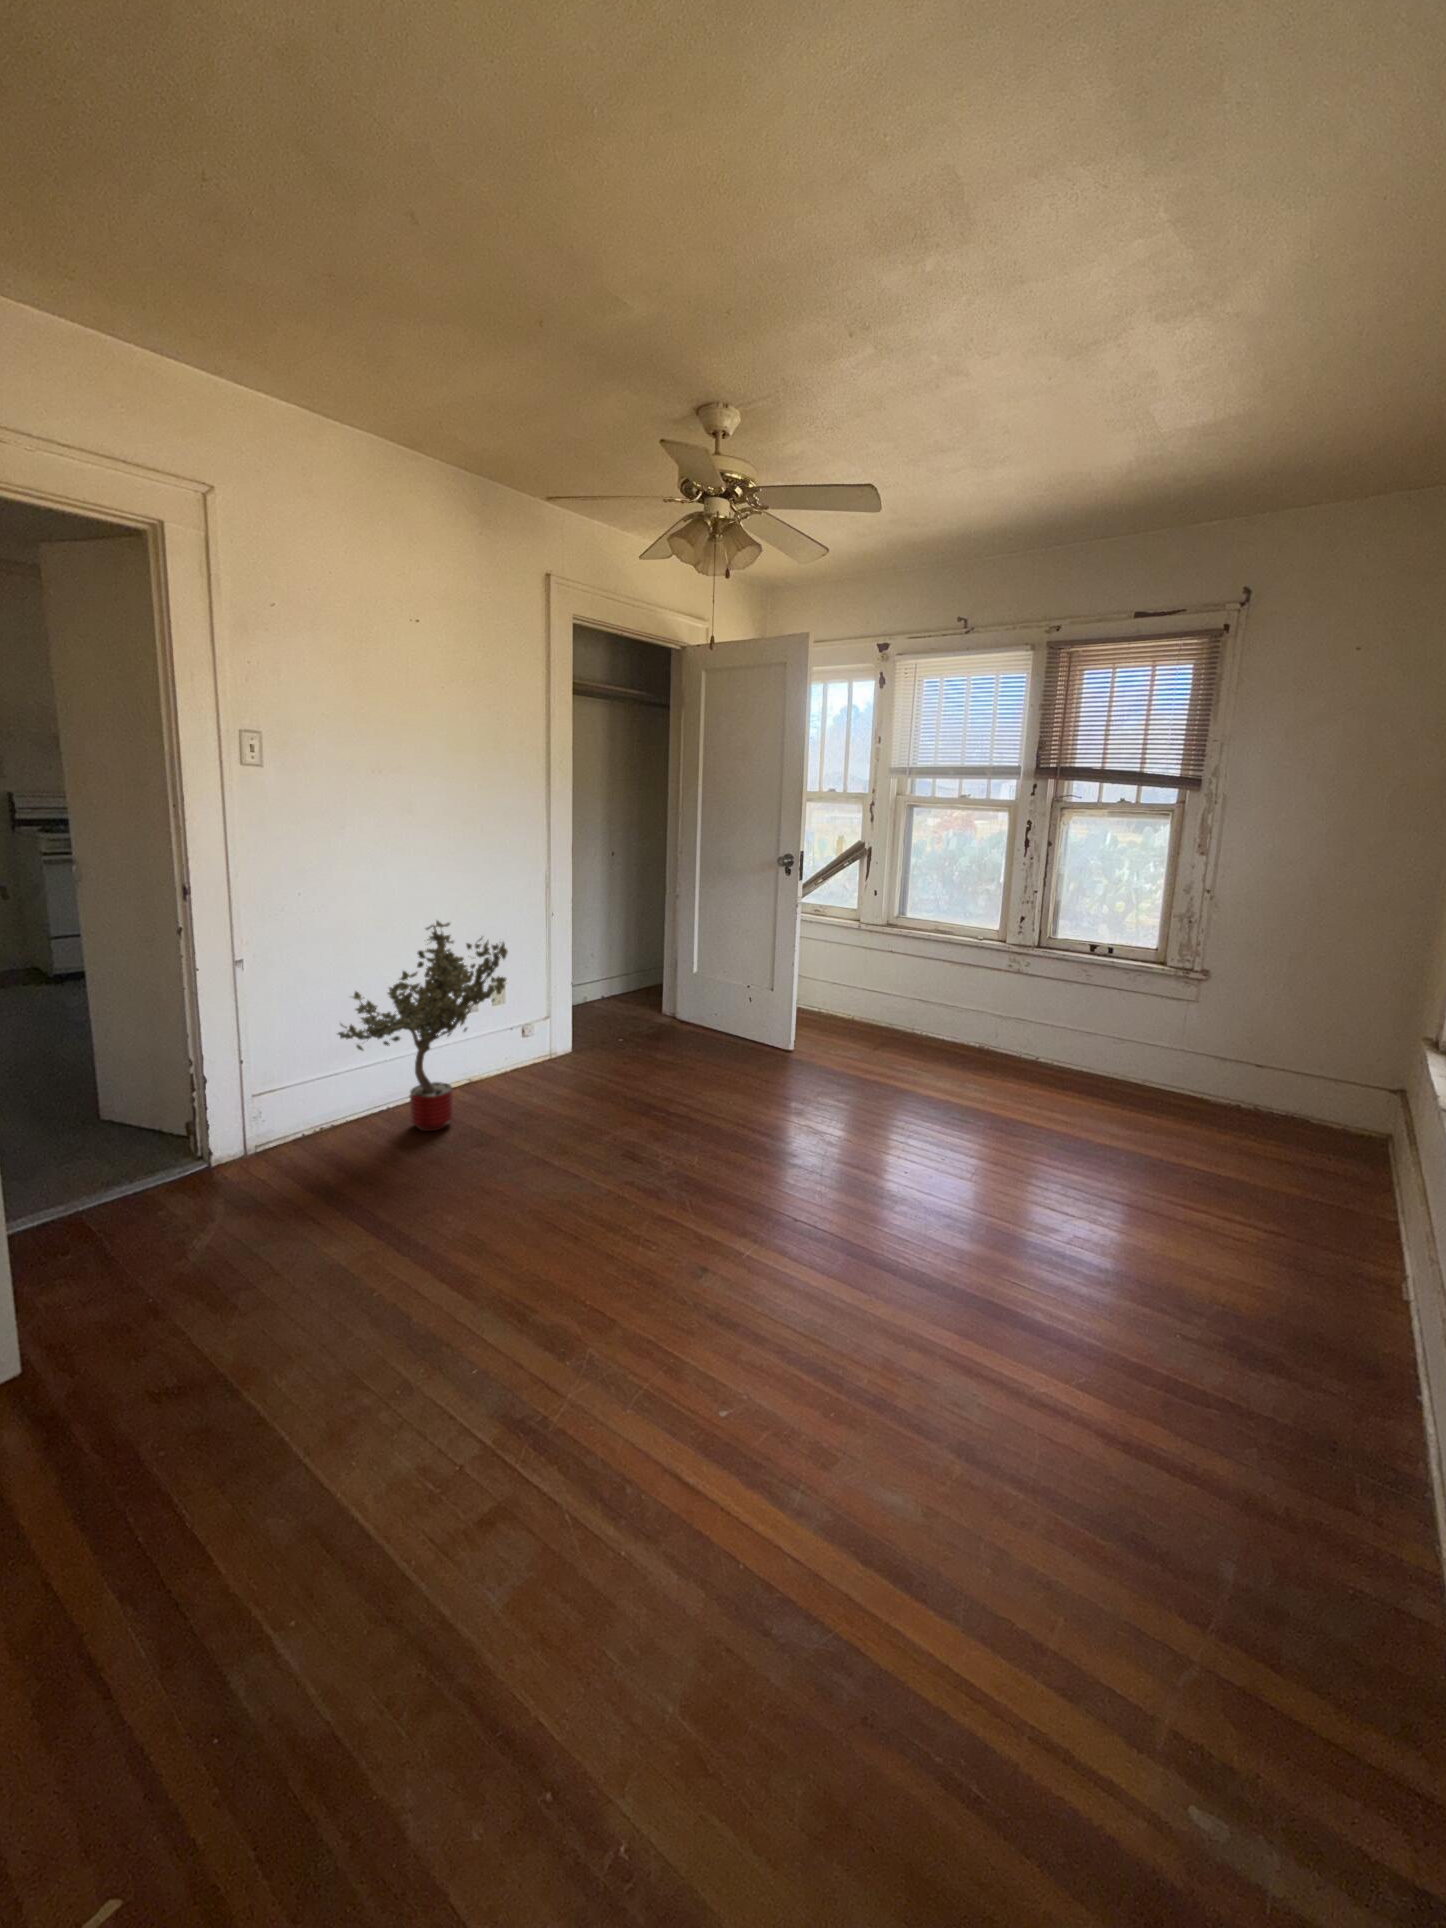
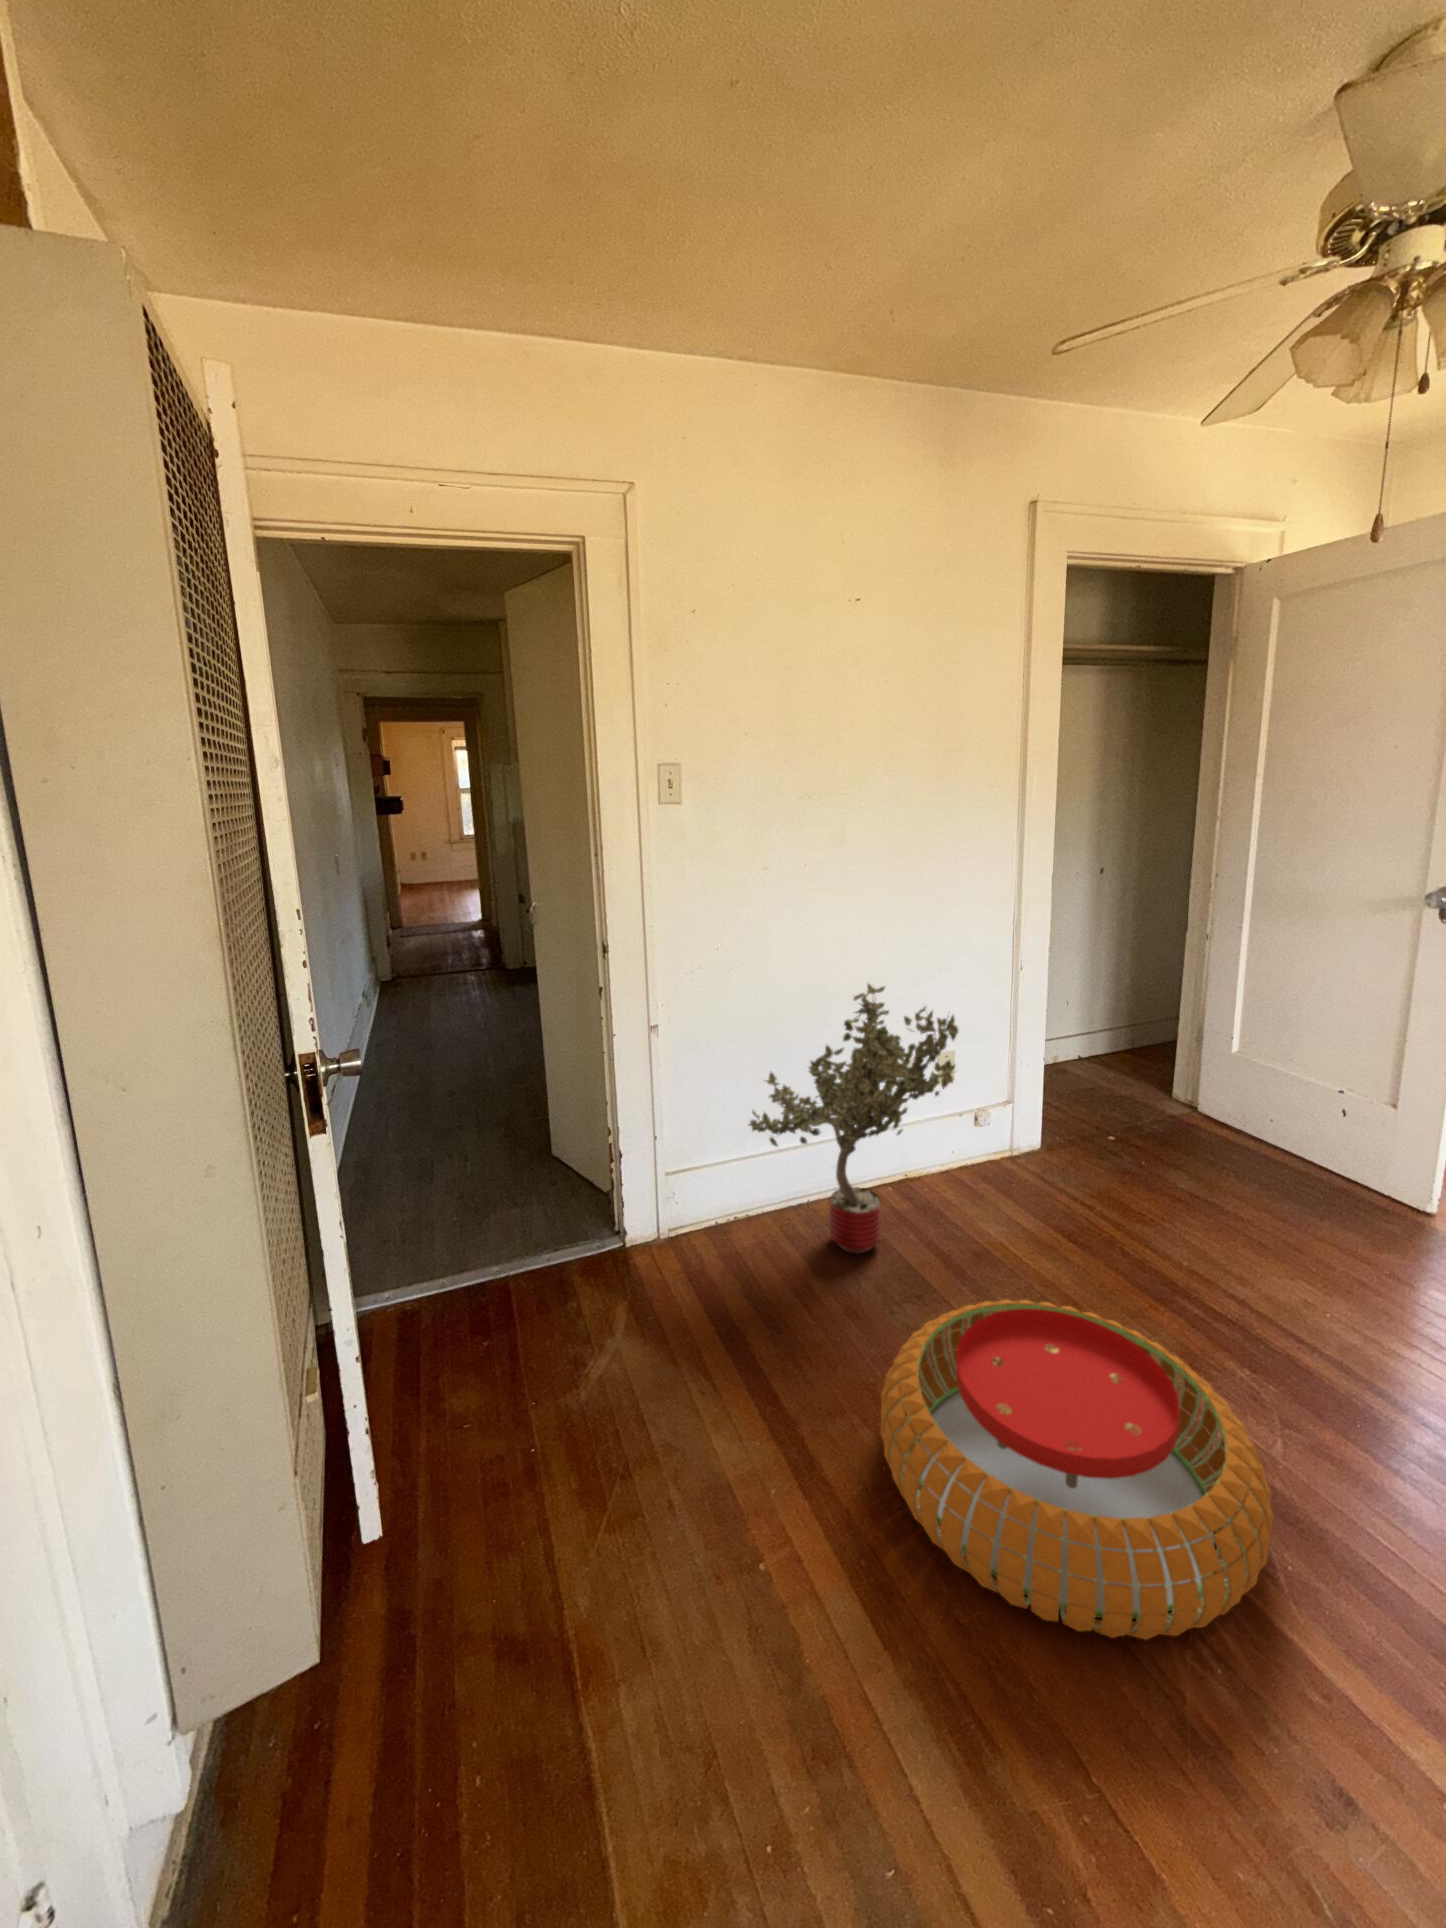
pouf: none [457,1110,688,1265] -> present [881,1300,1273,1639]

